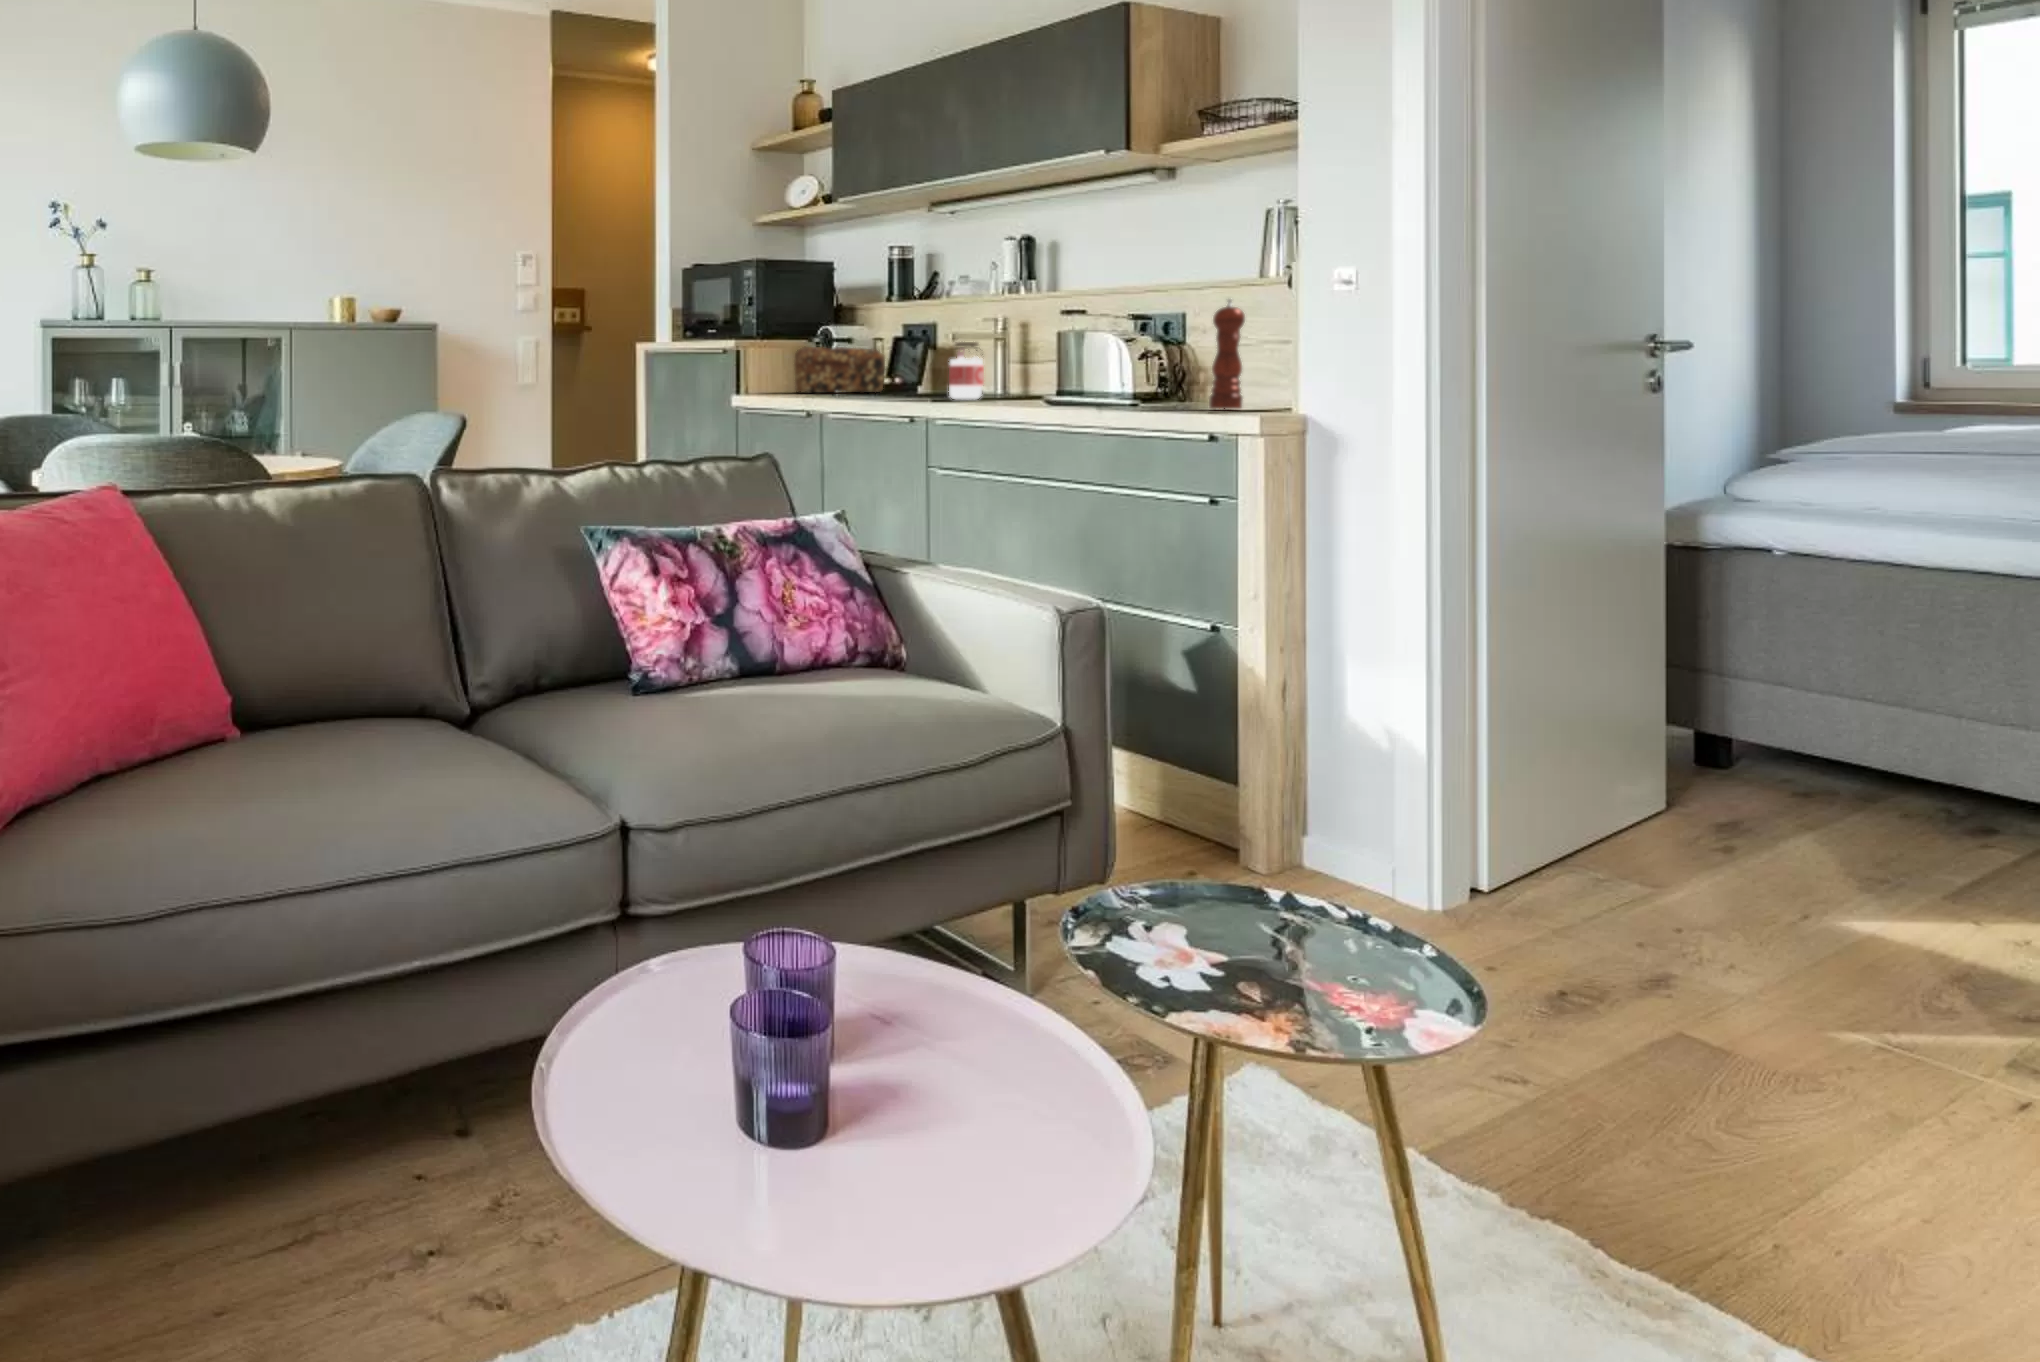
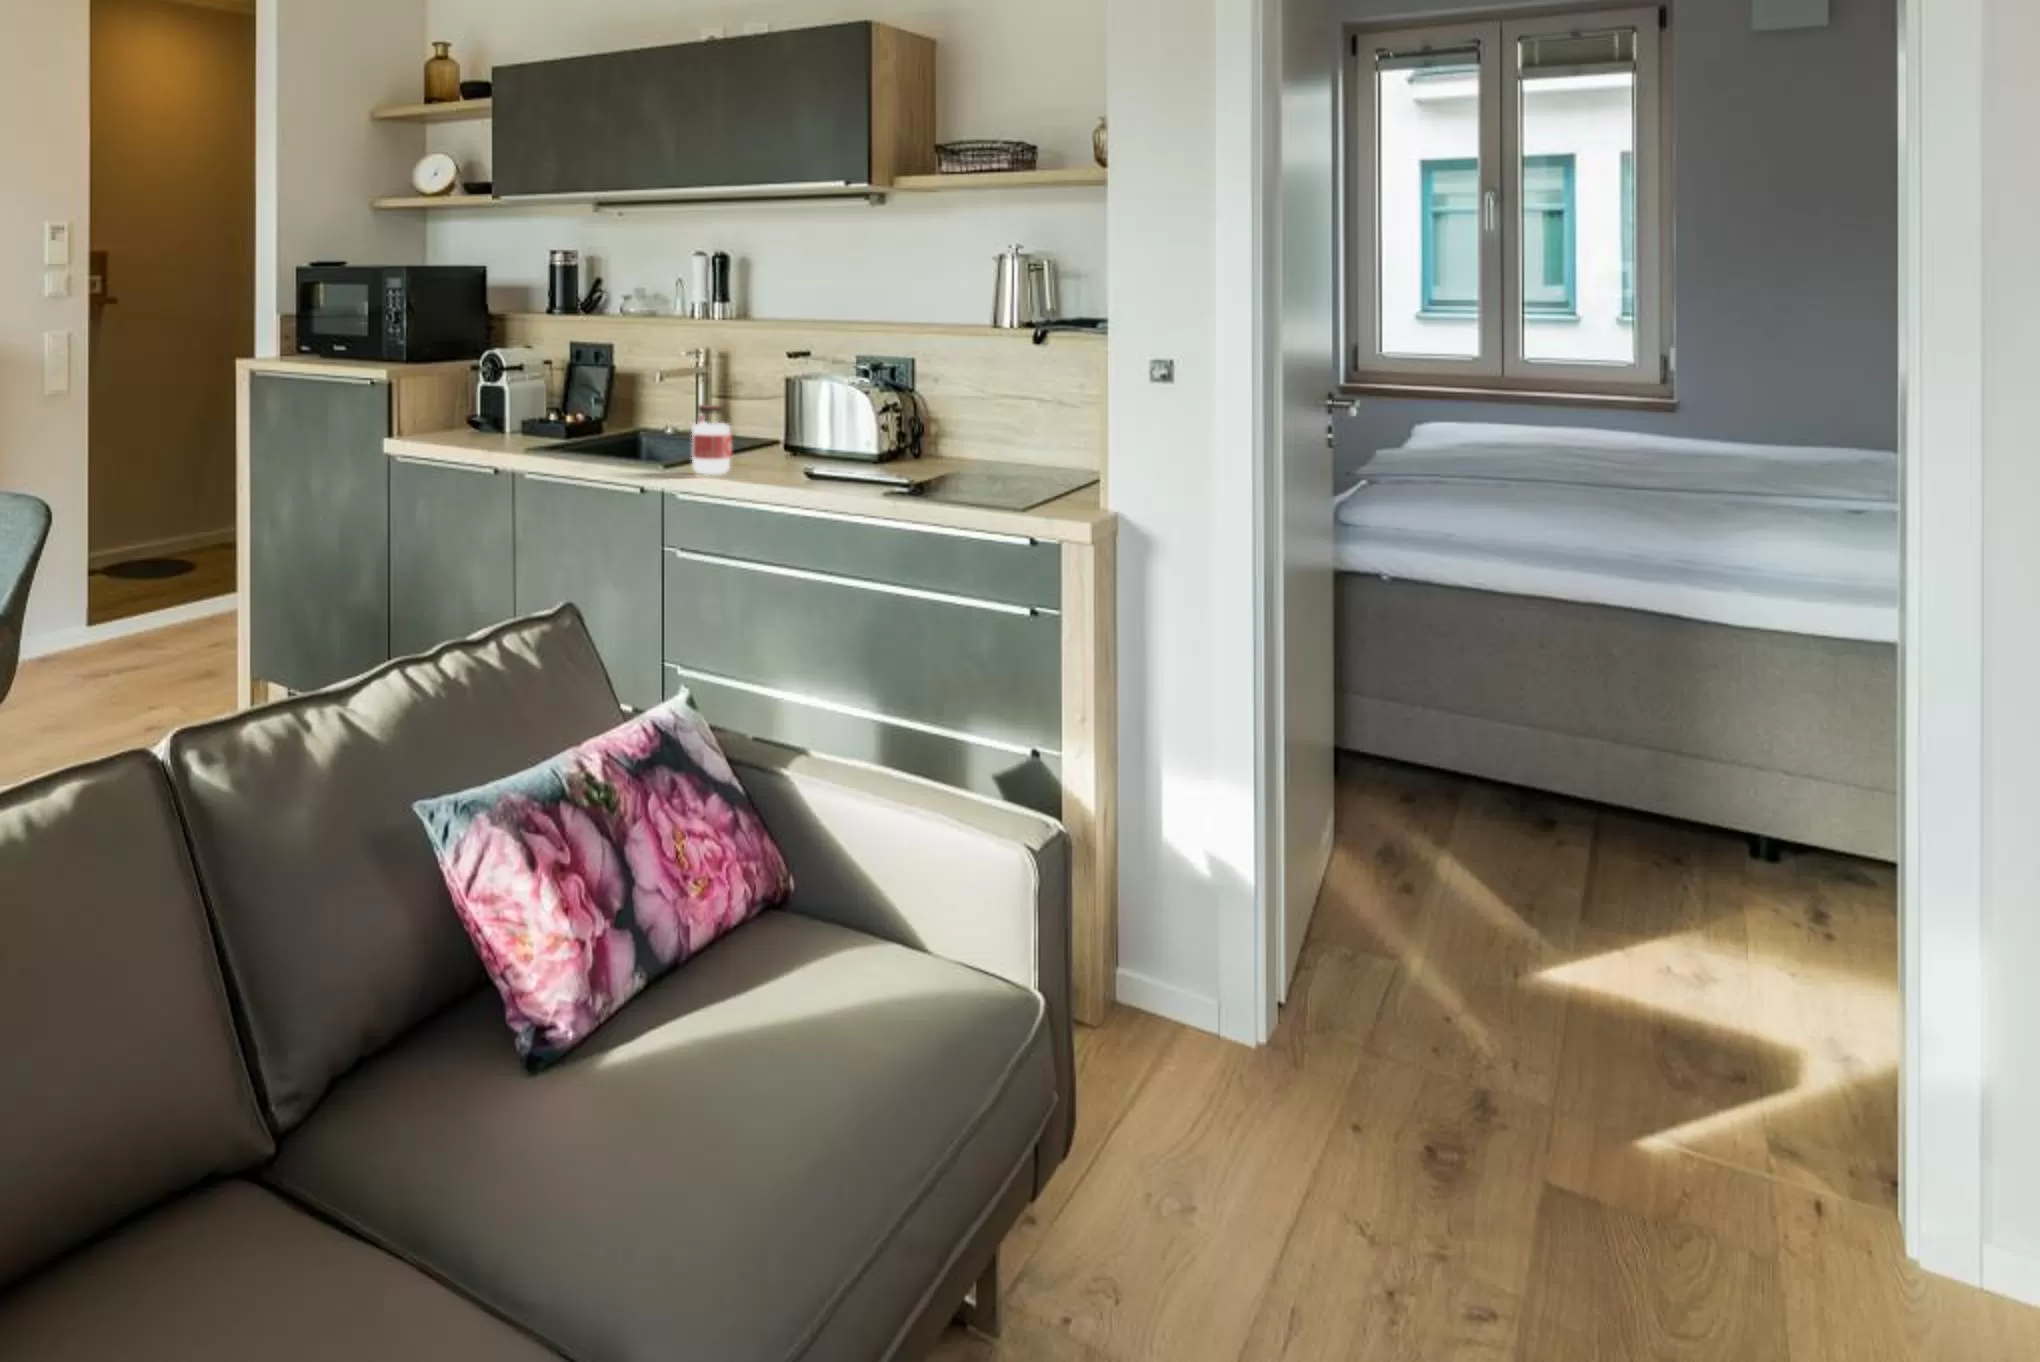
pepper mill: present [1209,299,1245,409] -> none [1017,387,1052,513]
bread loaf: present [794,347,885,393] -> none [465,384,577,443]

